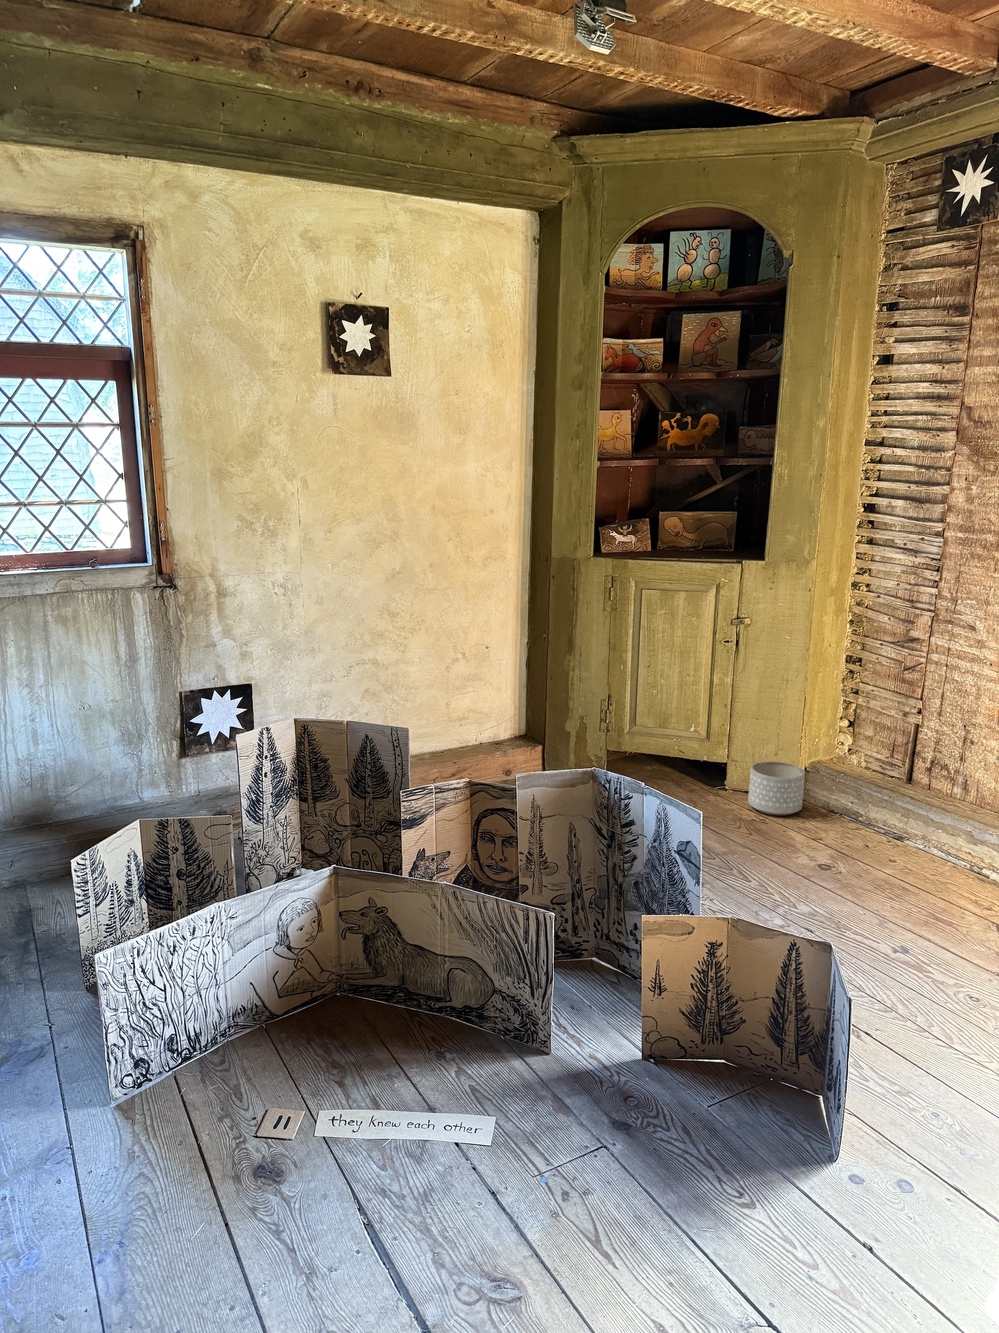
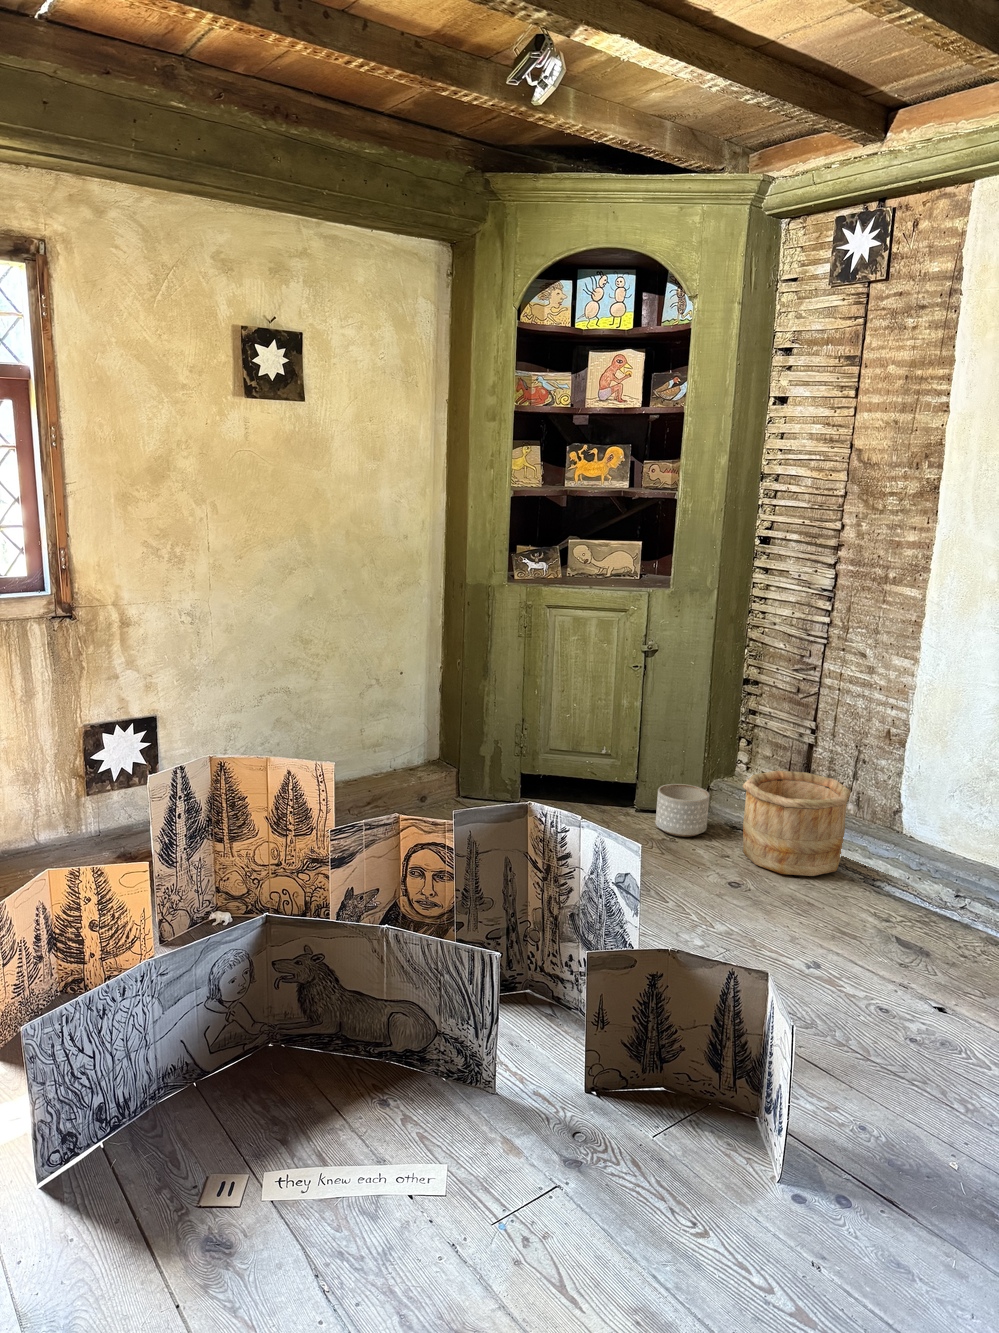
wooden bucket: none [838,749,955,859] -> present [743,771,850,876]

